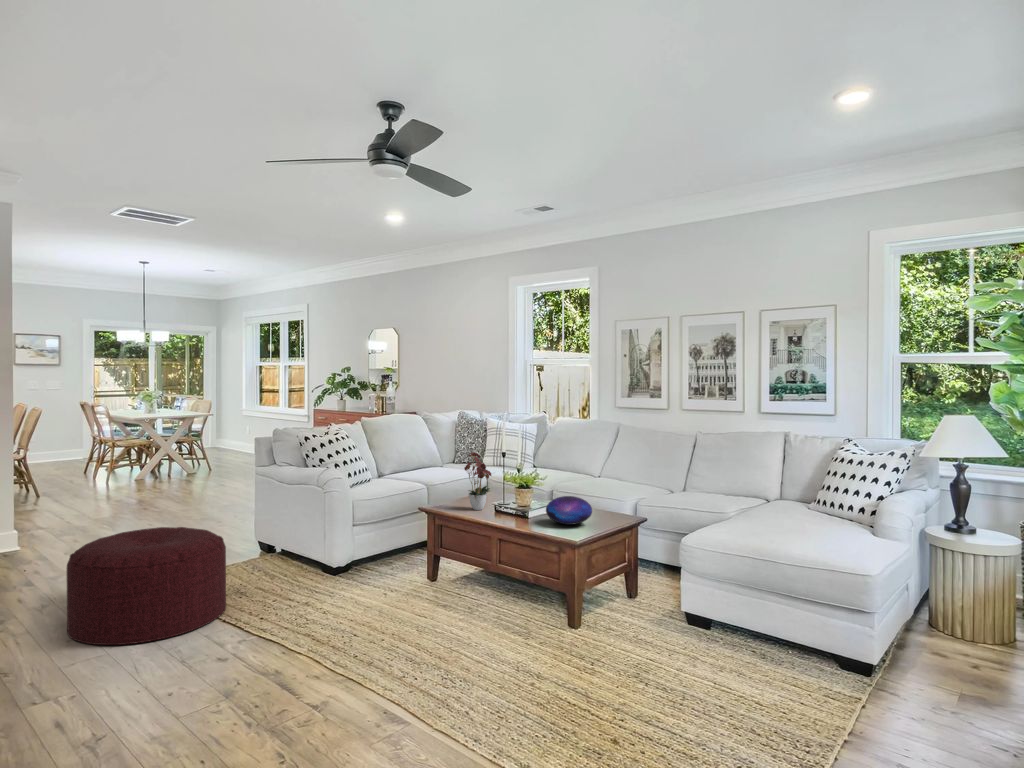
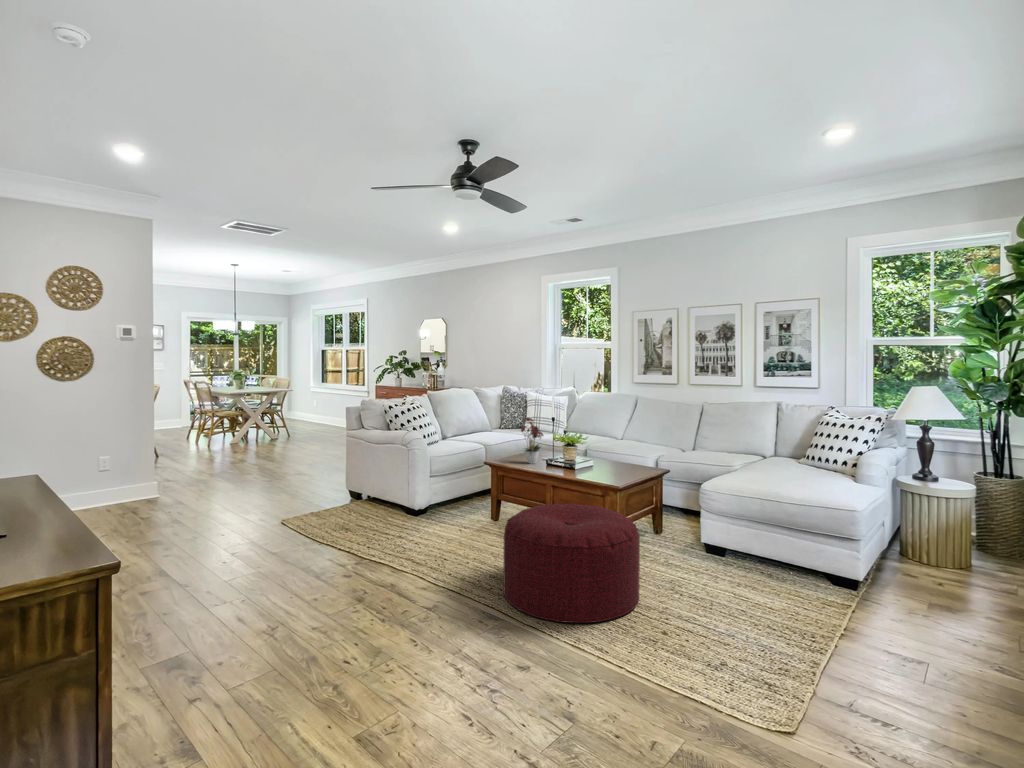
decorative orb: present [546,496,592,525] -> none [590,452,628,474]
ottoman: present [67,527,226,645] -> present [503,504,640,623]

